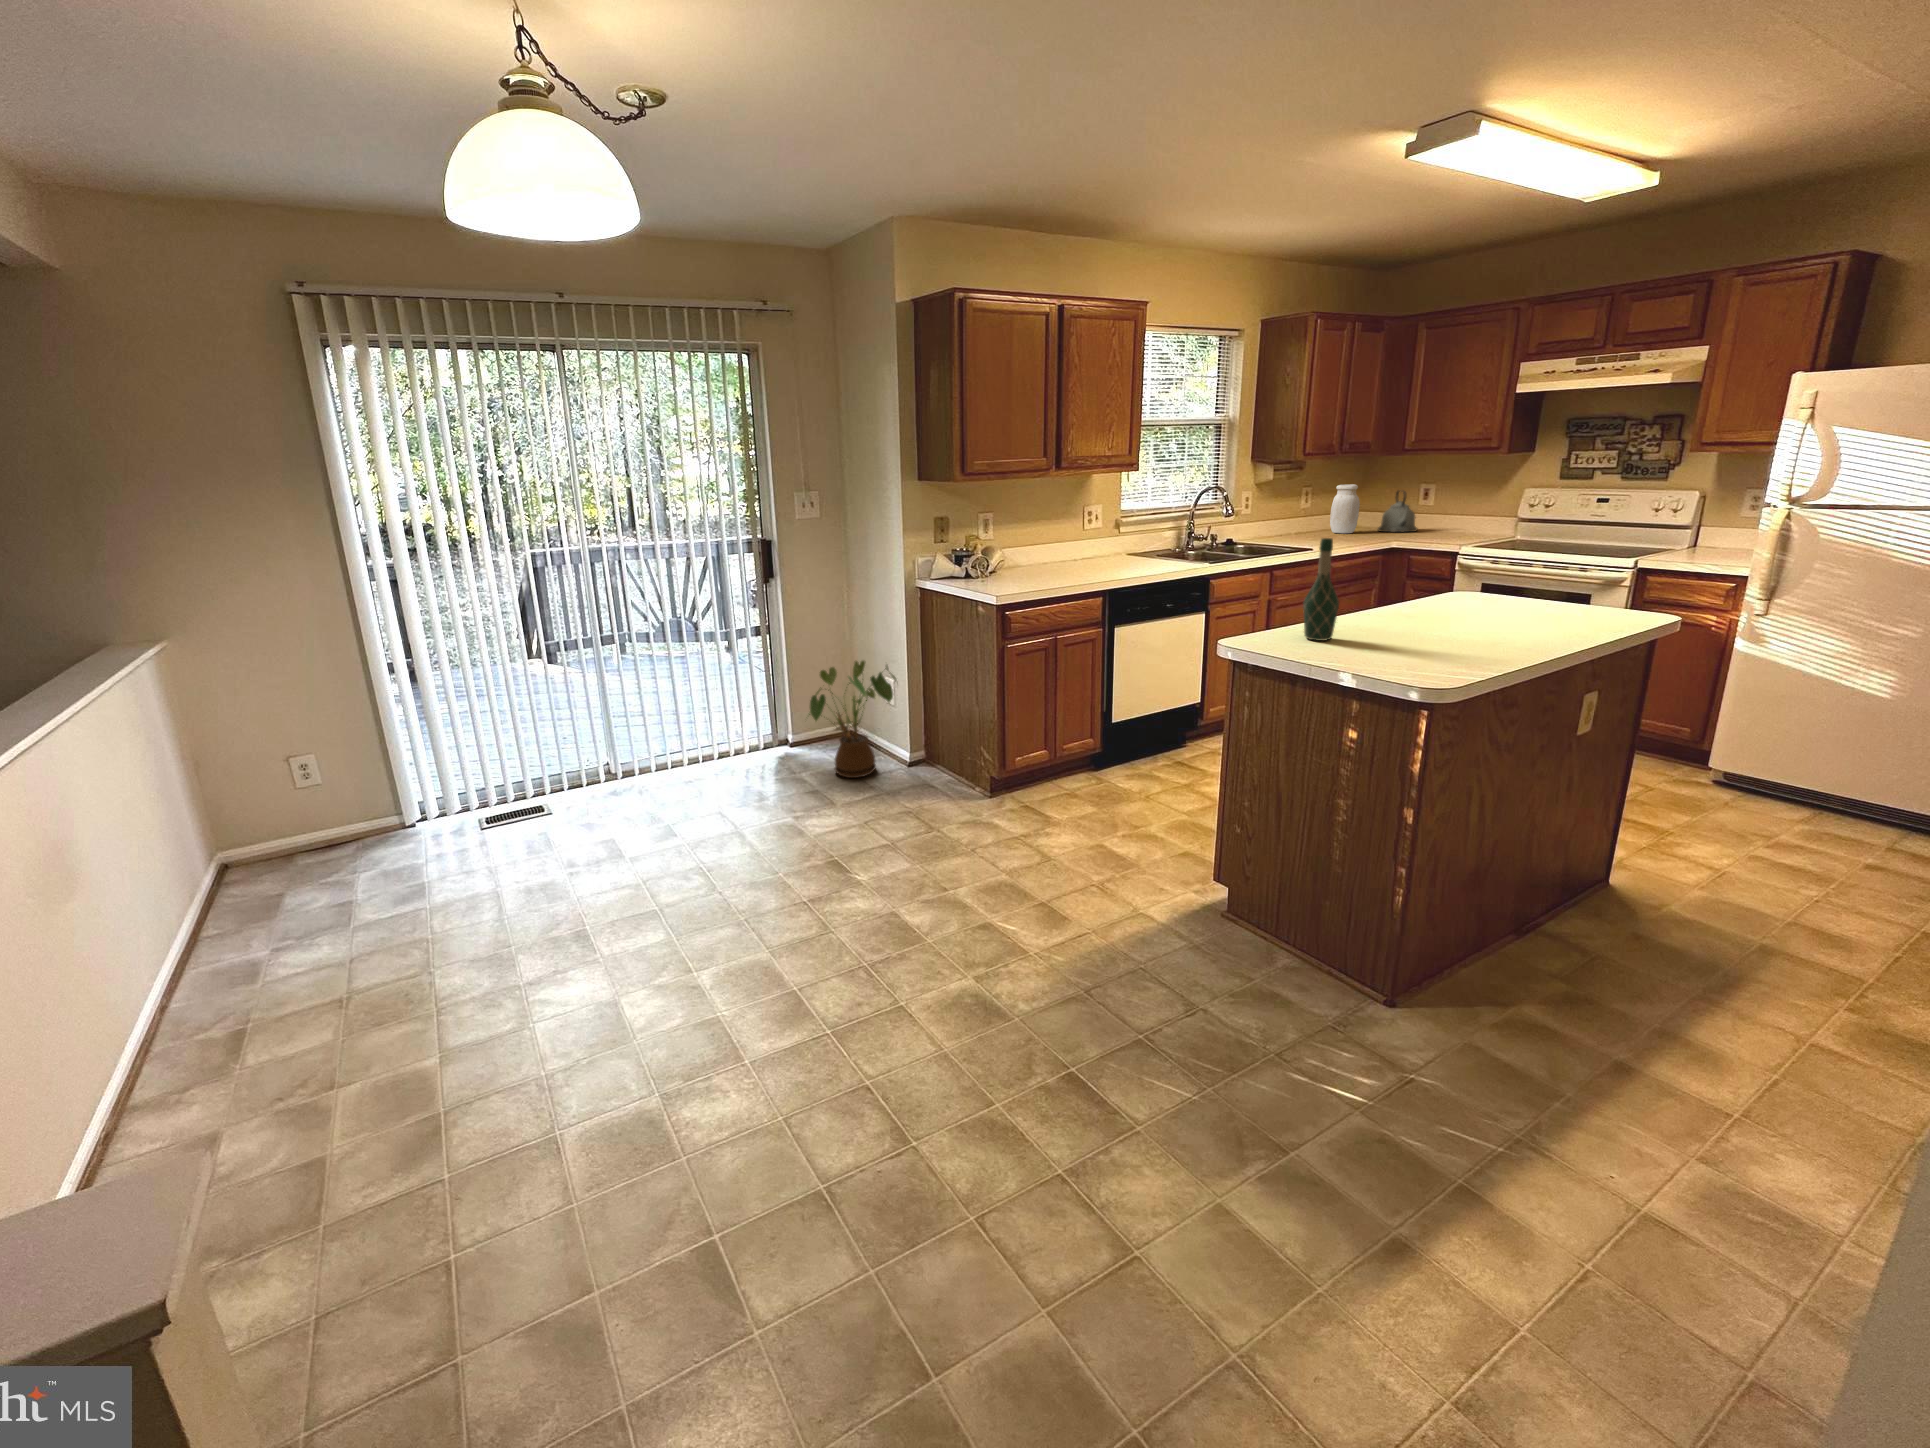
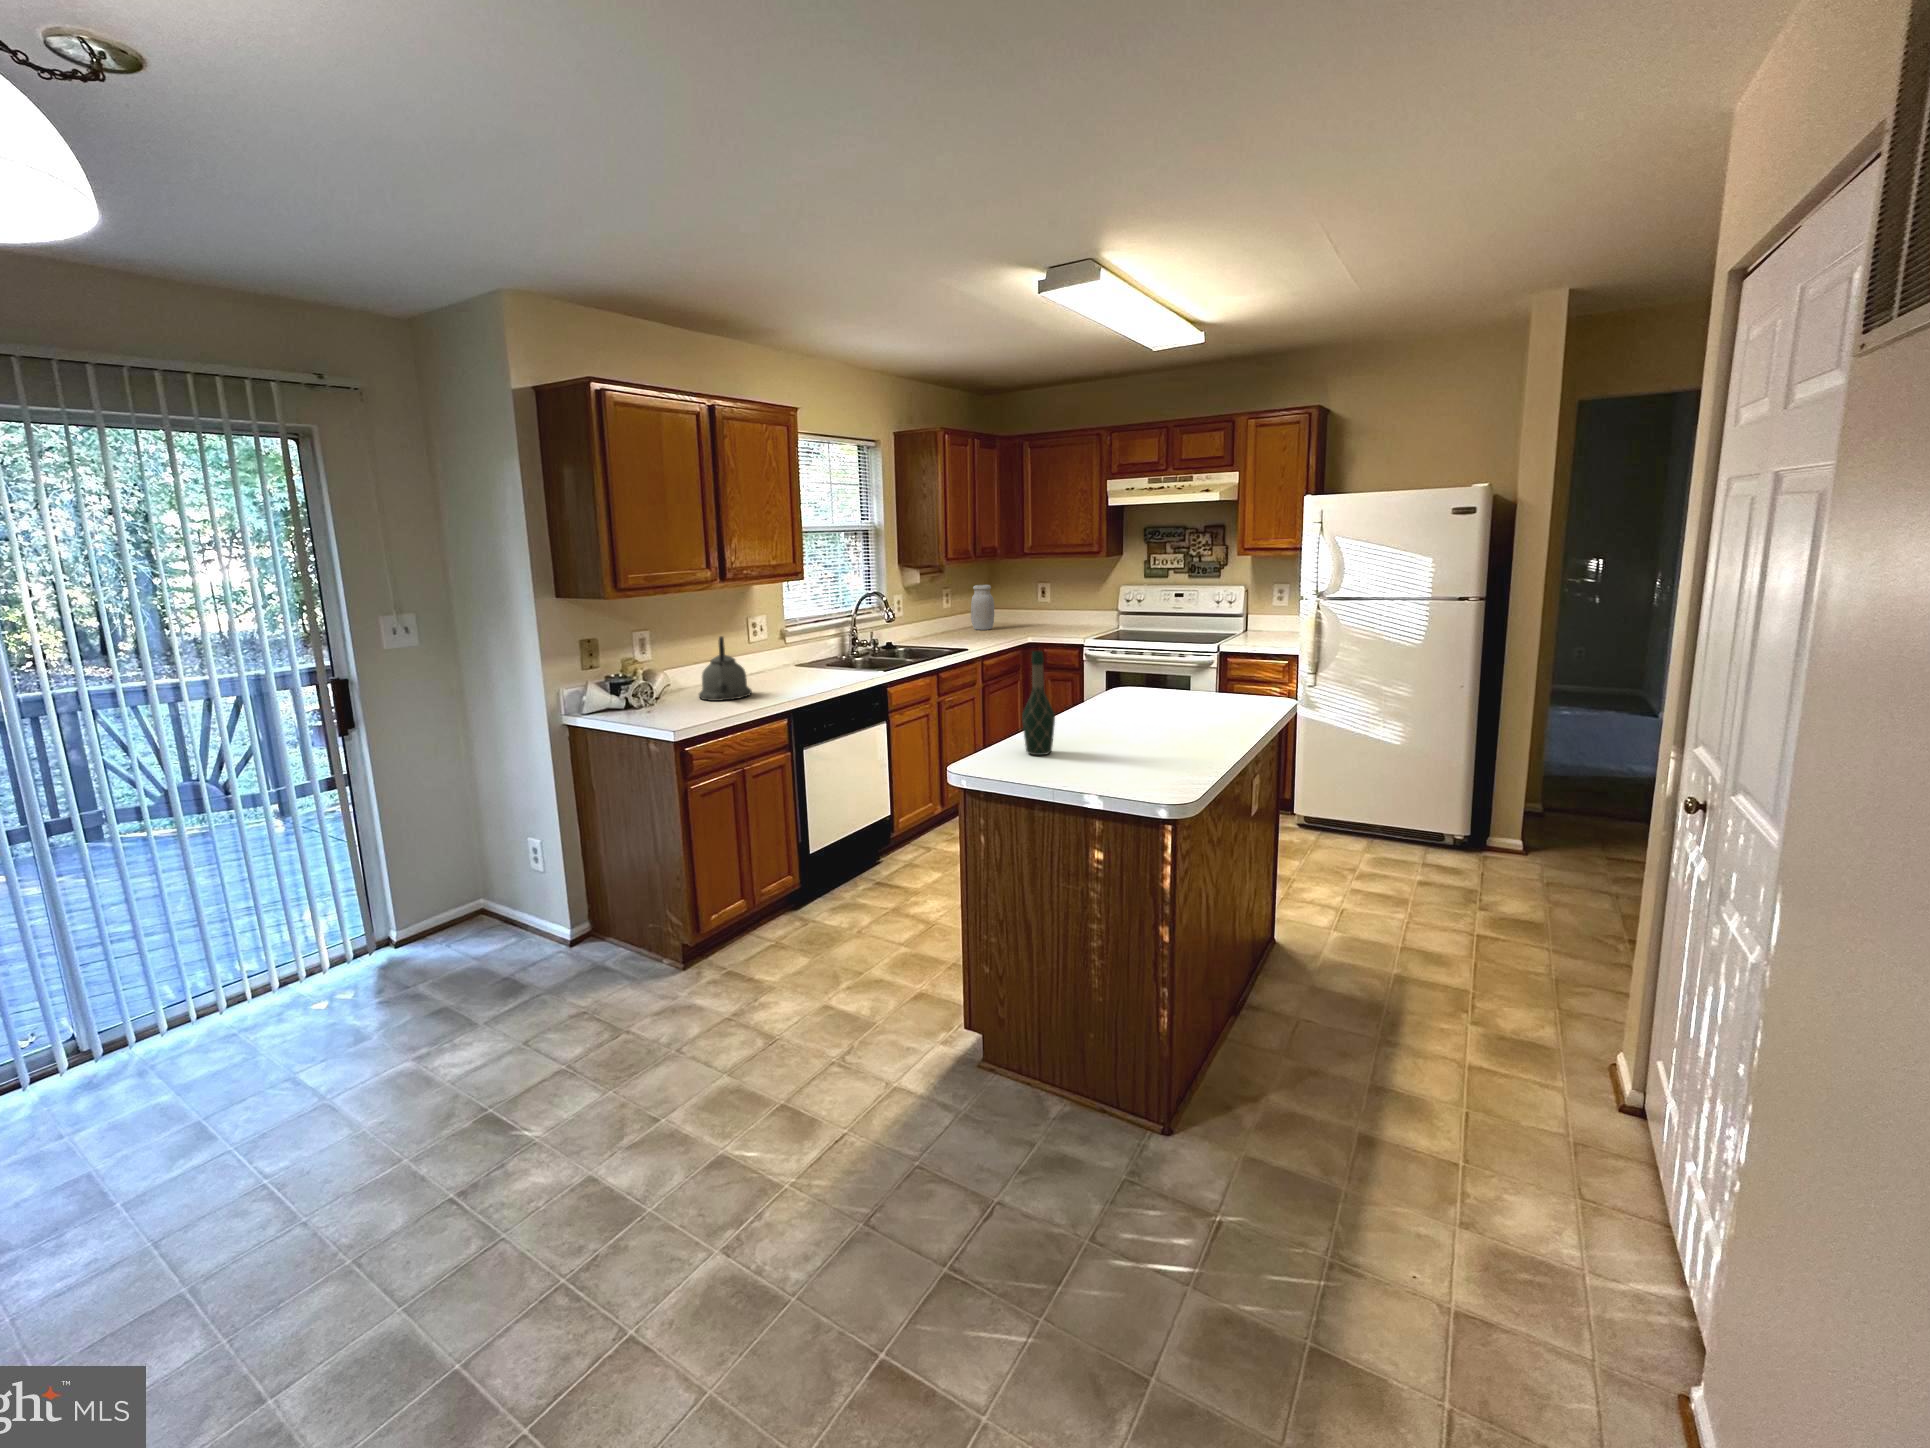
kettle: present [1378,491,1417,532] -> present [699,636,752,701]
house plant: present [809,661,896,778] -> none [417,819,549,978]

